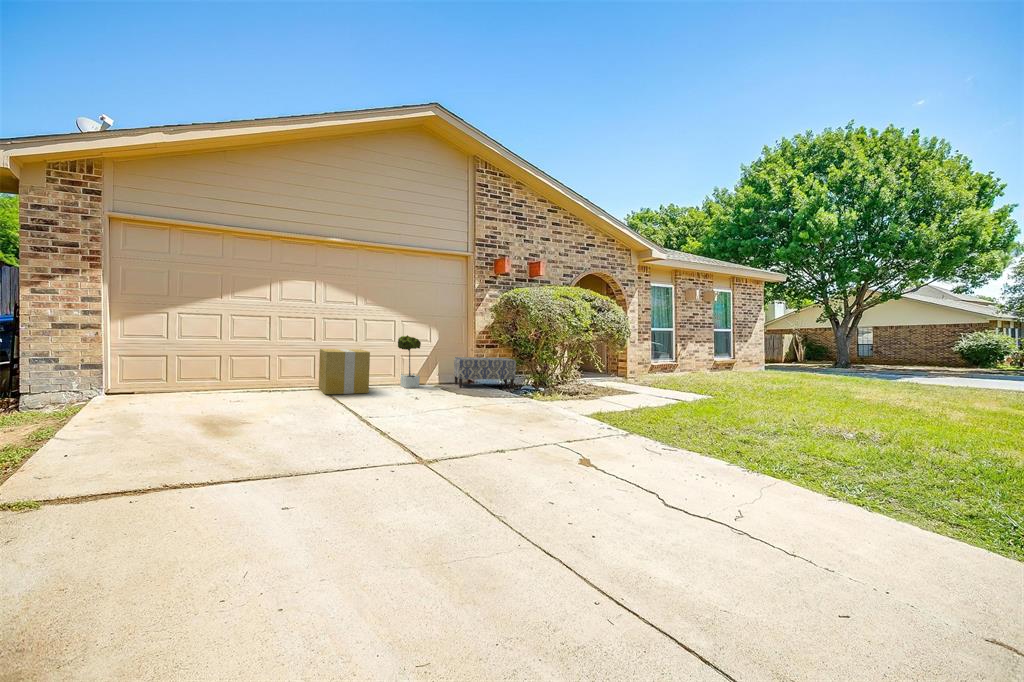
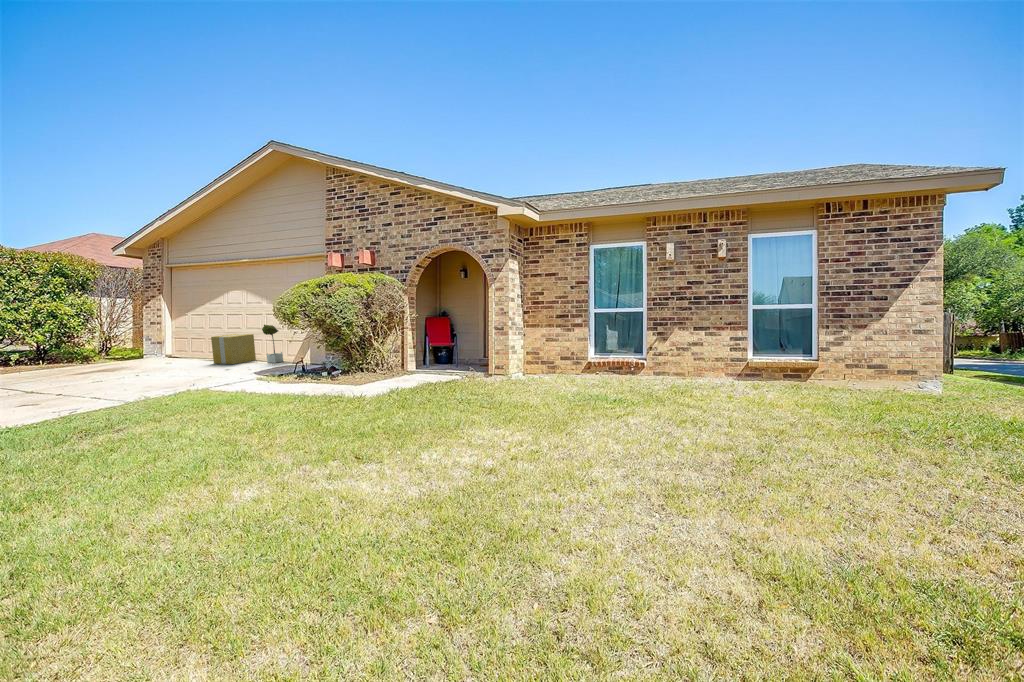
bench: present [454,357,516,388] -> none [289,340,339,368]

